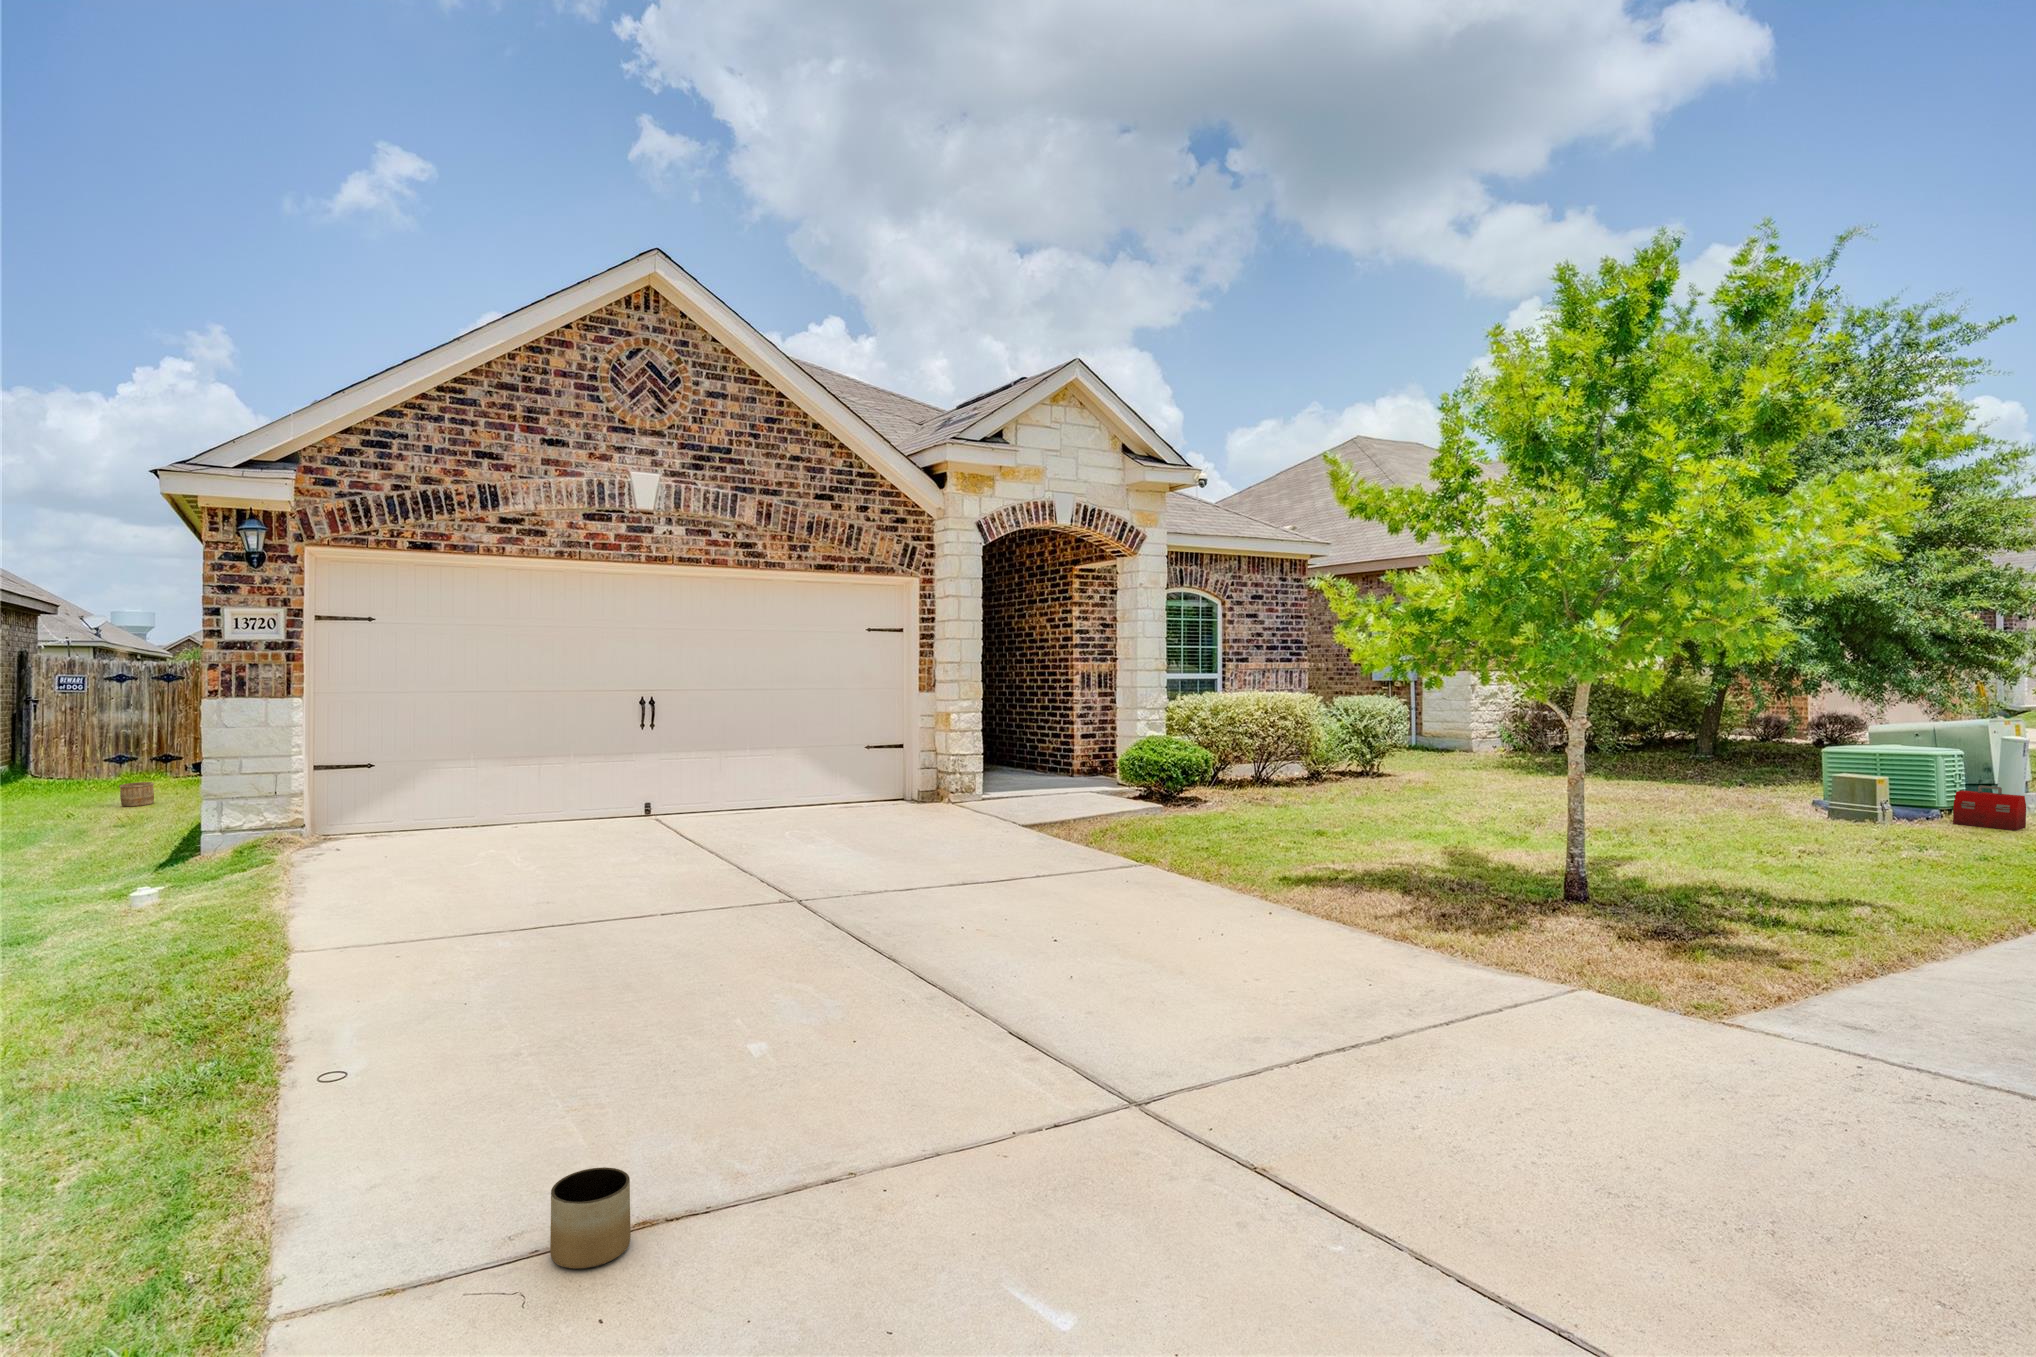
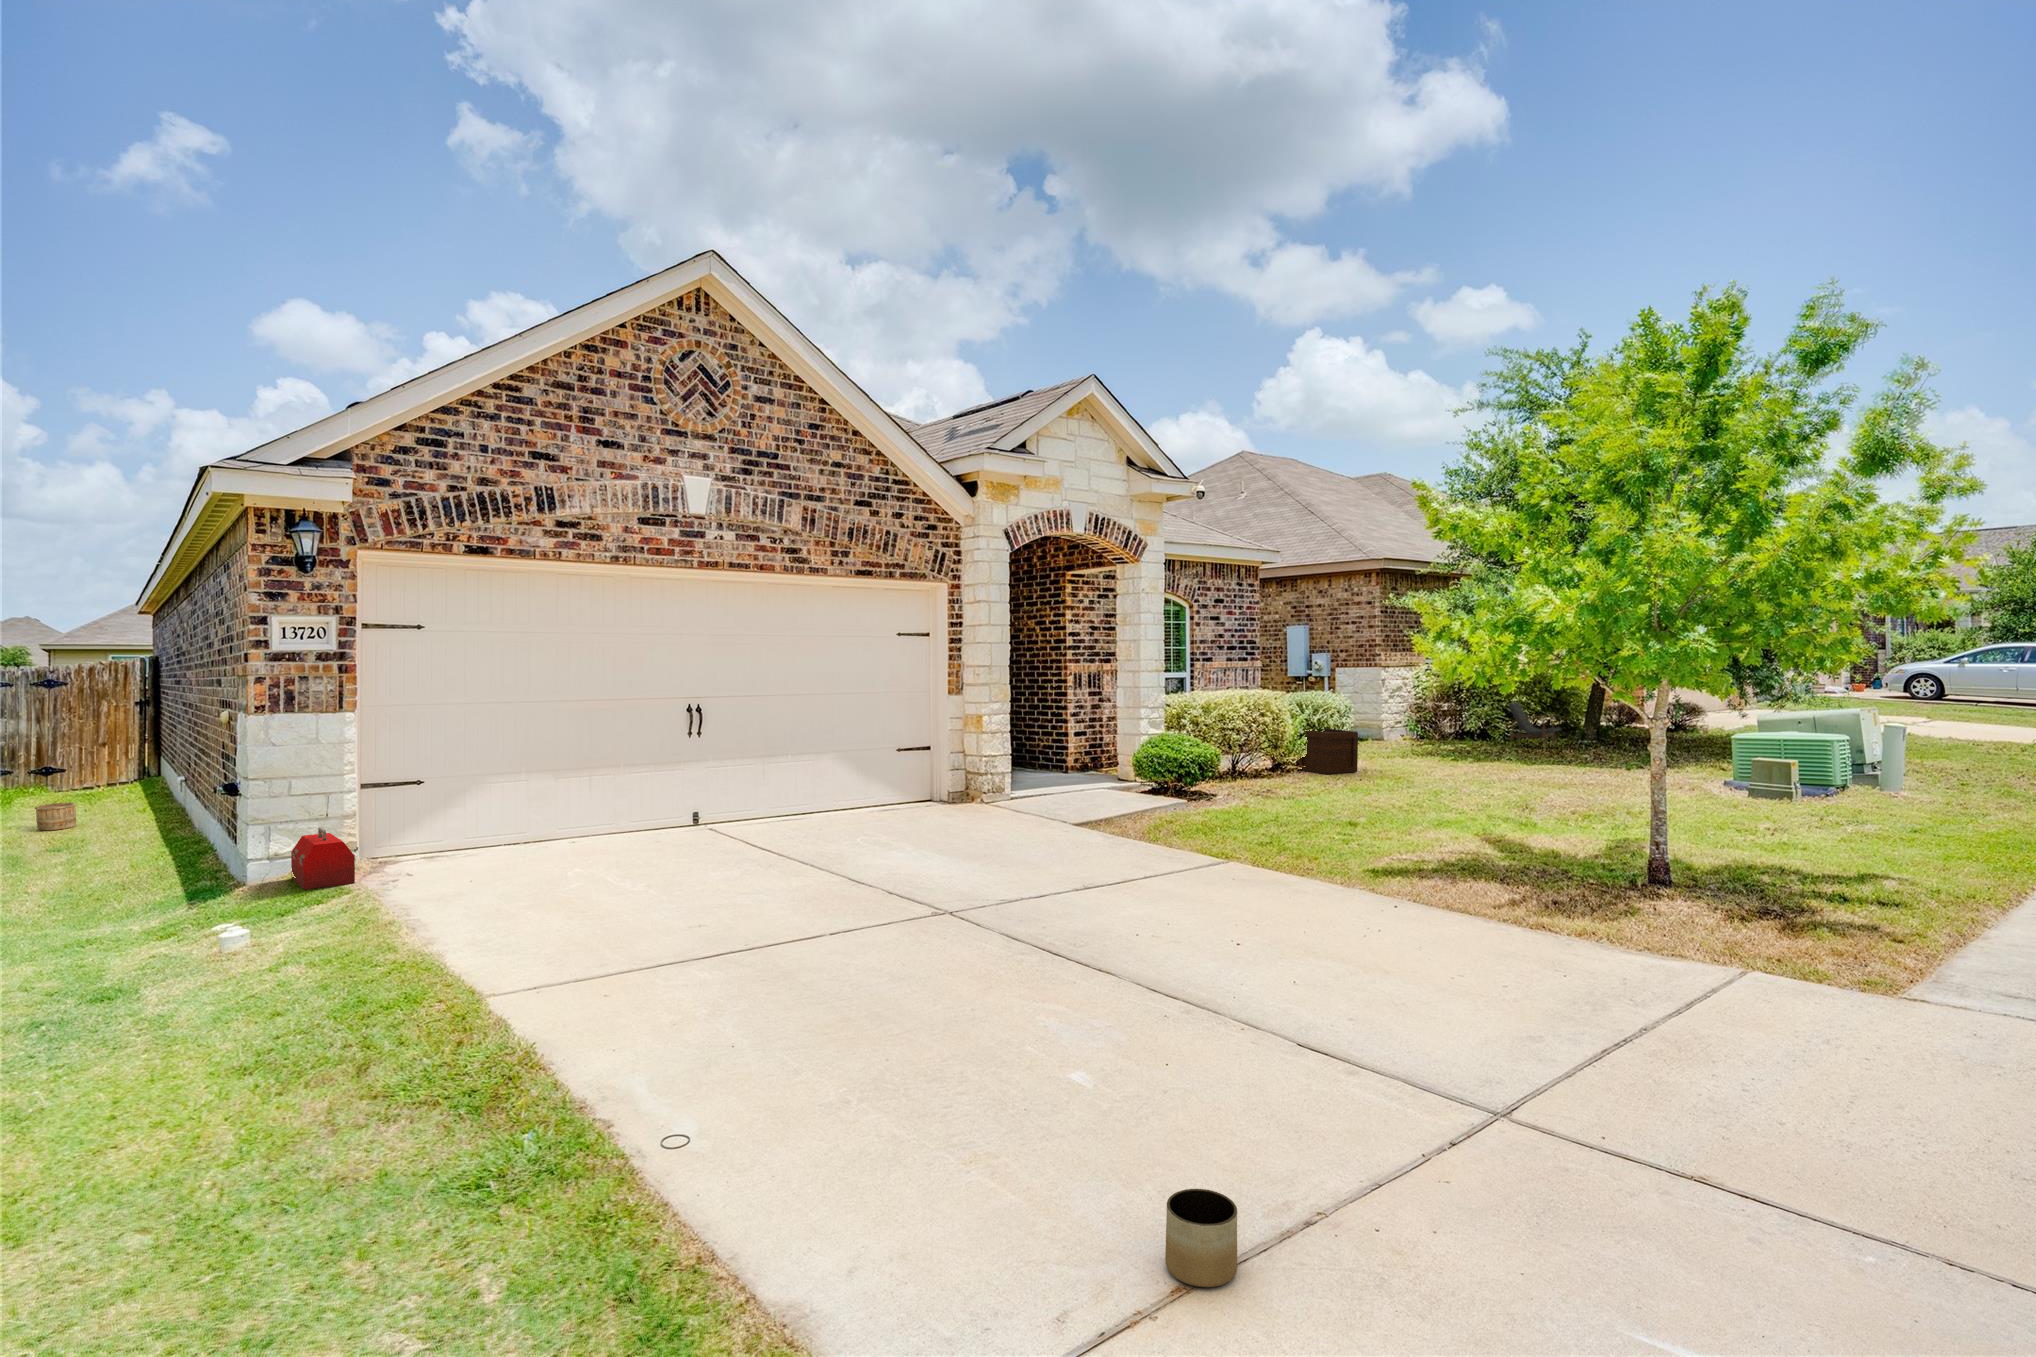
lounge chair: none [1607,709,1671,762] -> present [1508,702,1561,748]
wooden crate: none [1330,734,1395,783] -> present [1298,729,1358,775]
toolbox: present [1953,785,2026,831] -> present [291,828,355,890]

